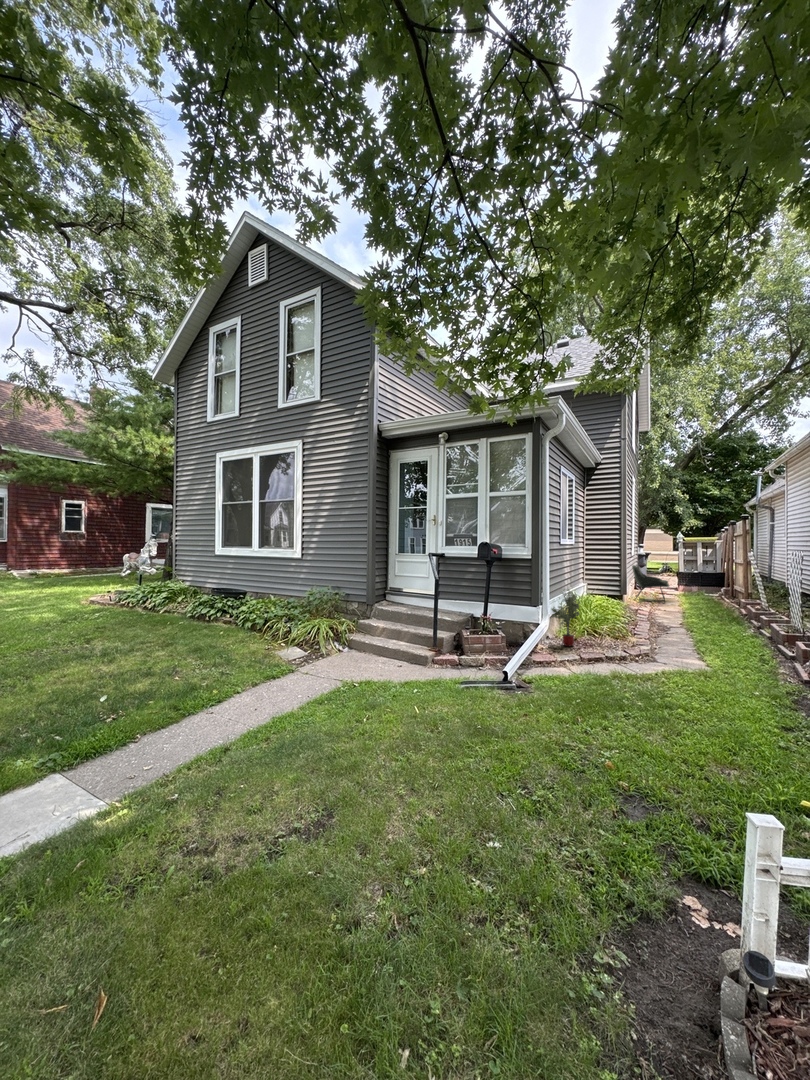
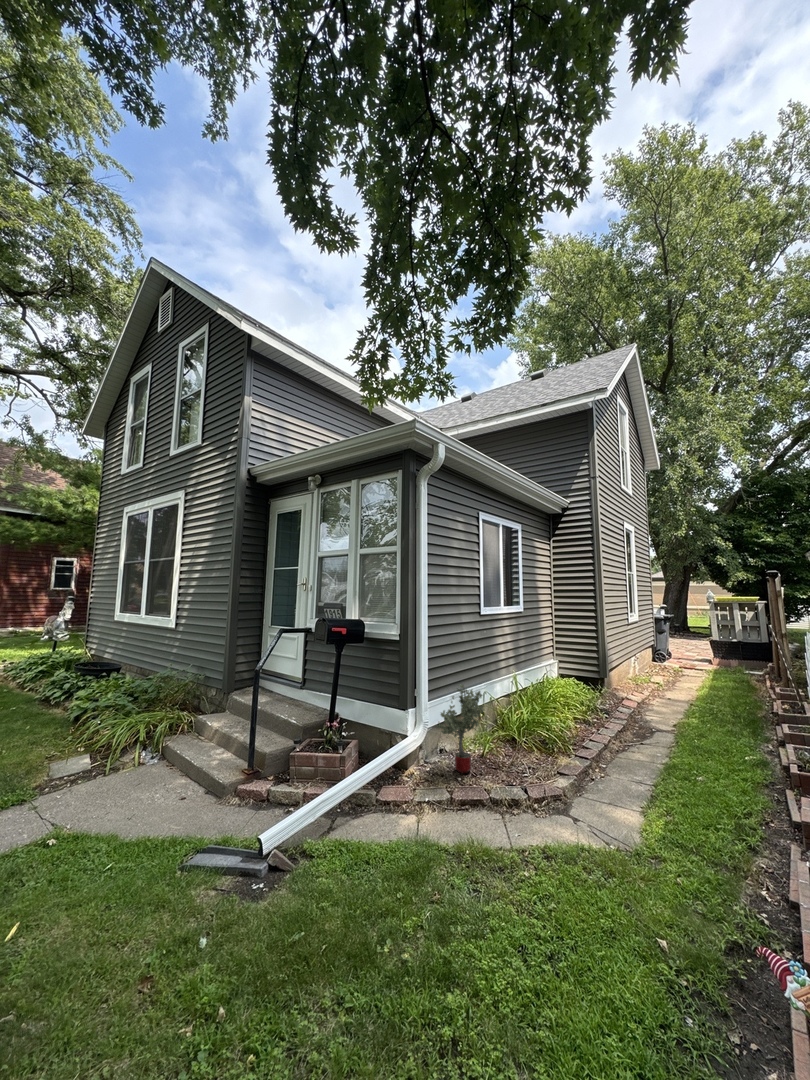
lounge chair: present [632,565,669,604] -> none [630,634,681,688]

